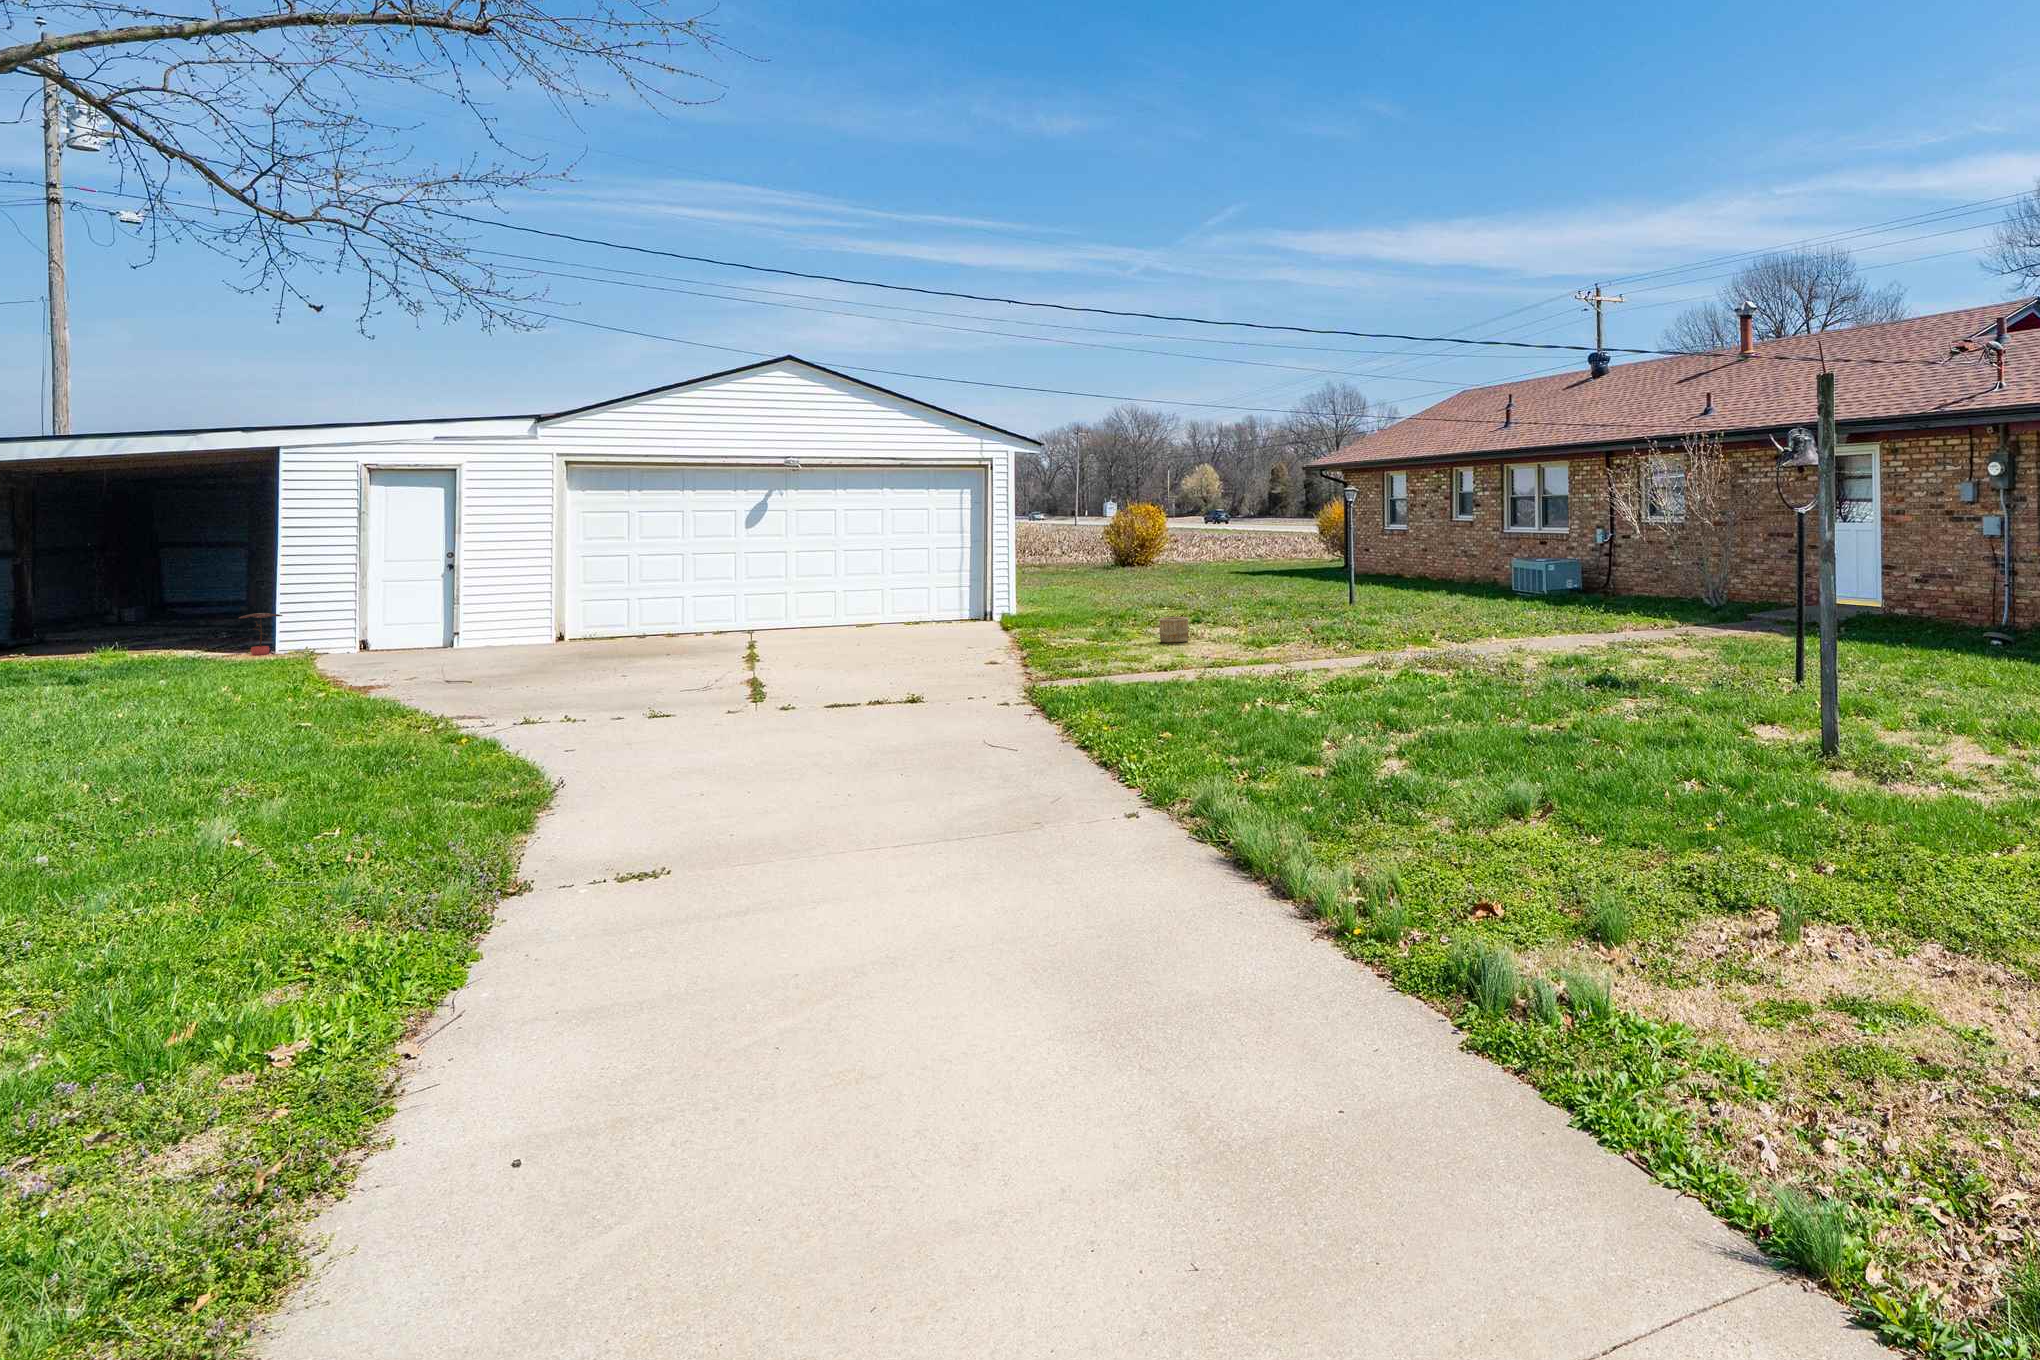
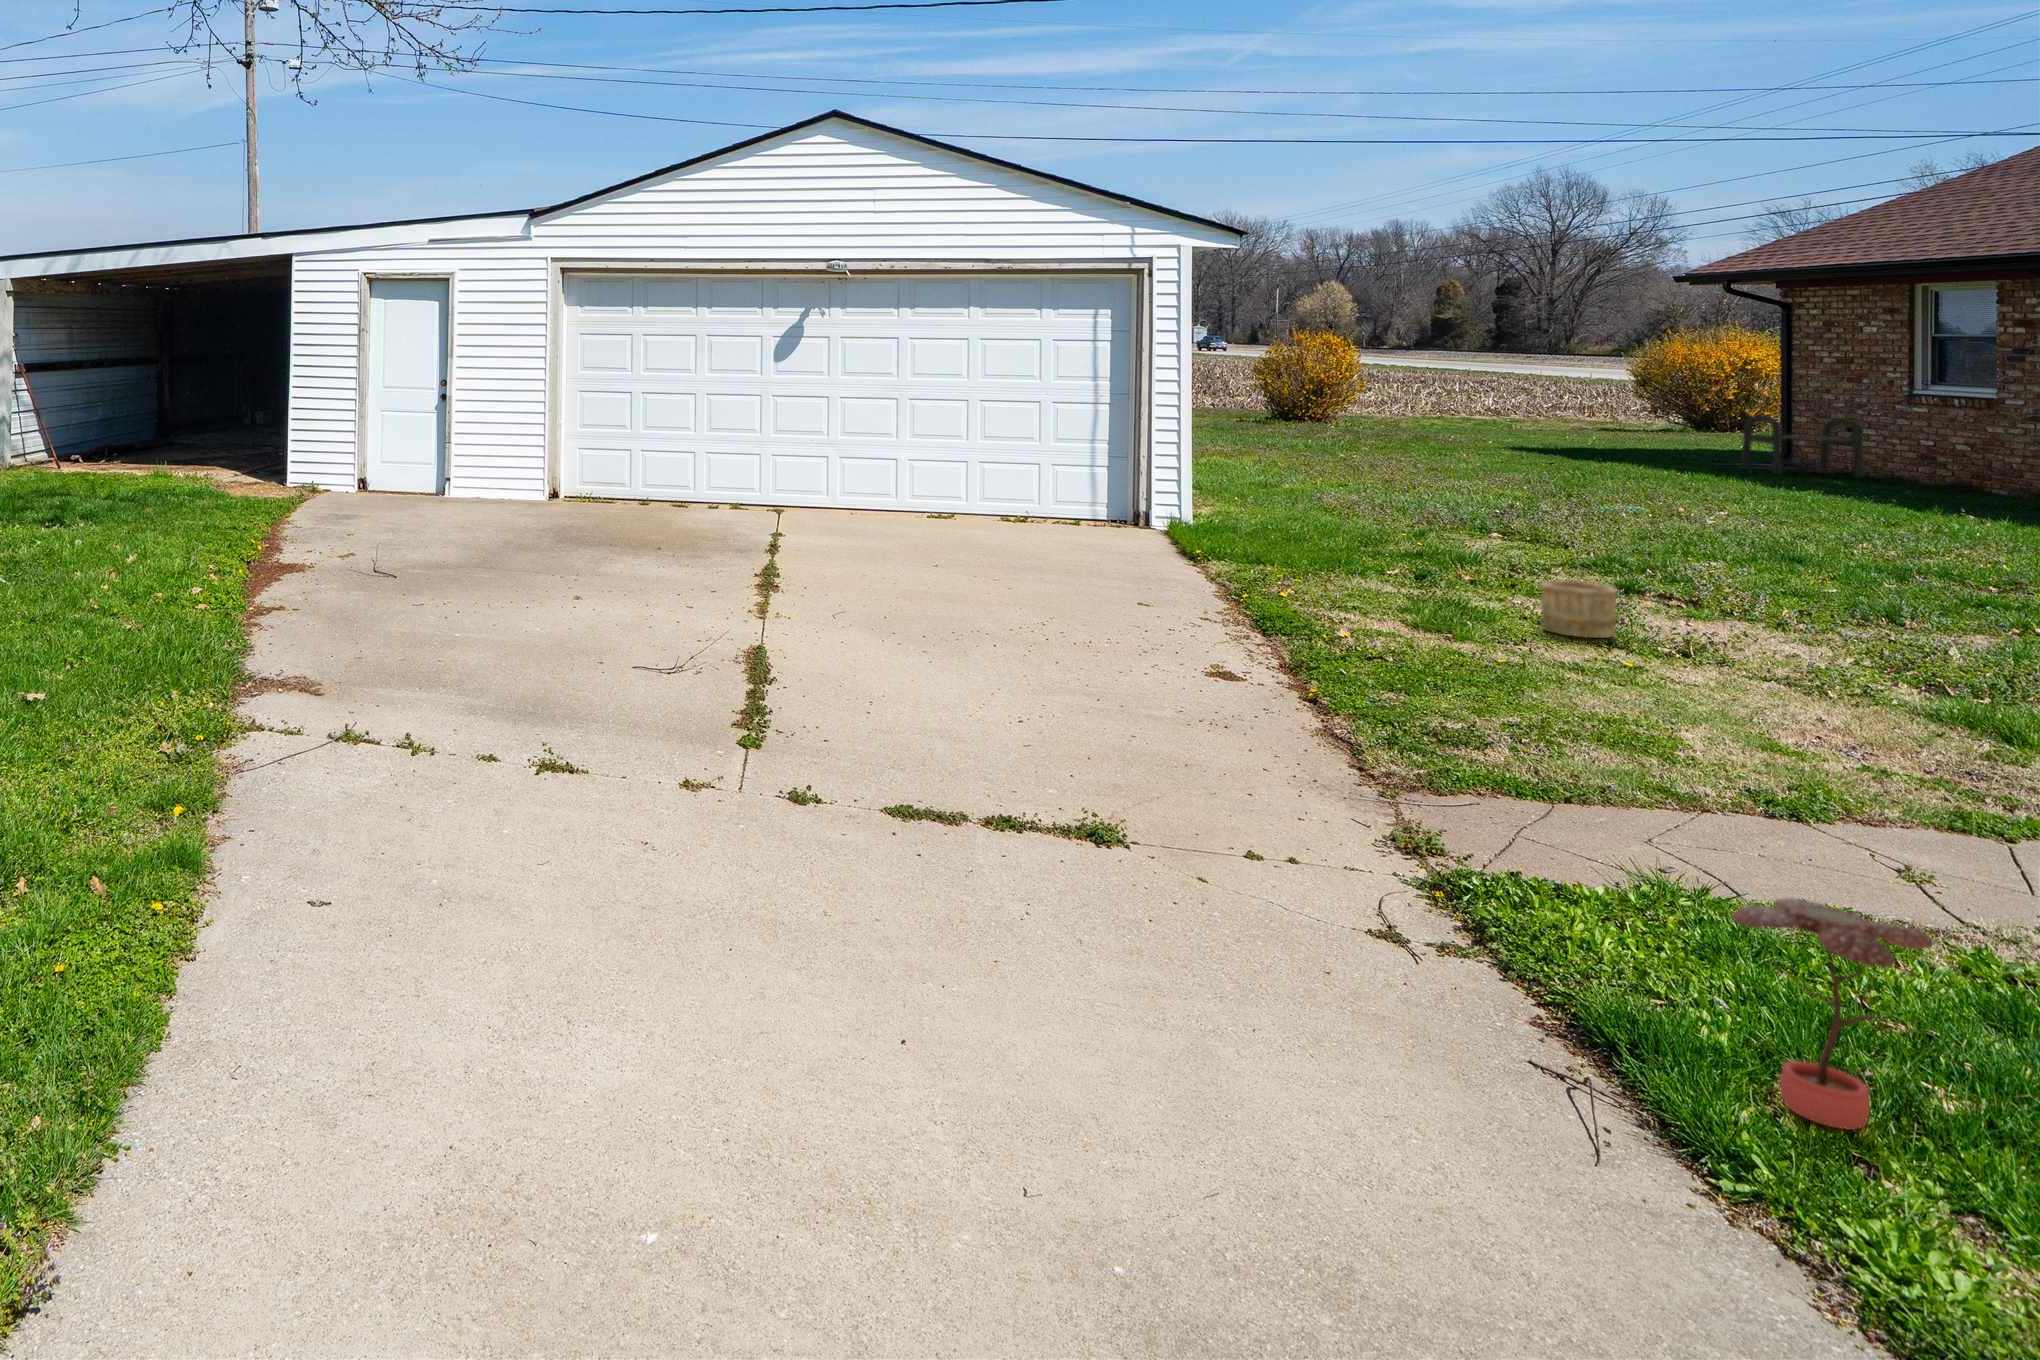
bench: none [1321,547,1367,577] -> present [1741,415,1863,478]
potted plant: present [239,613,282,655] -> present [1732,898,1934,1130]

